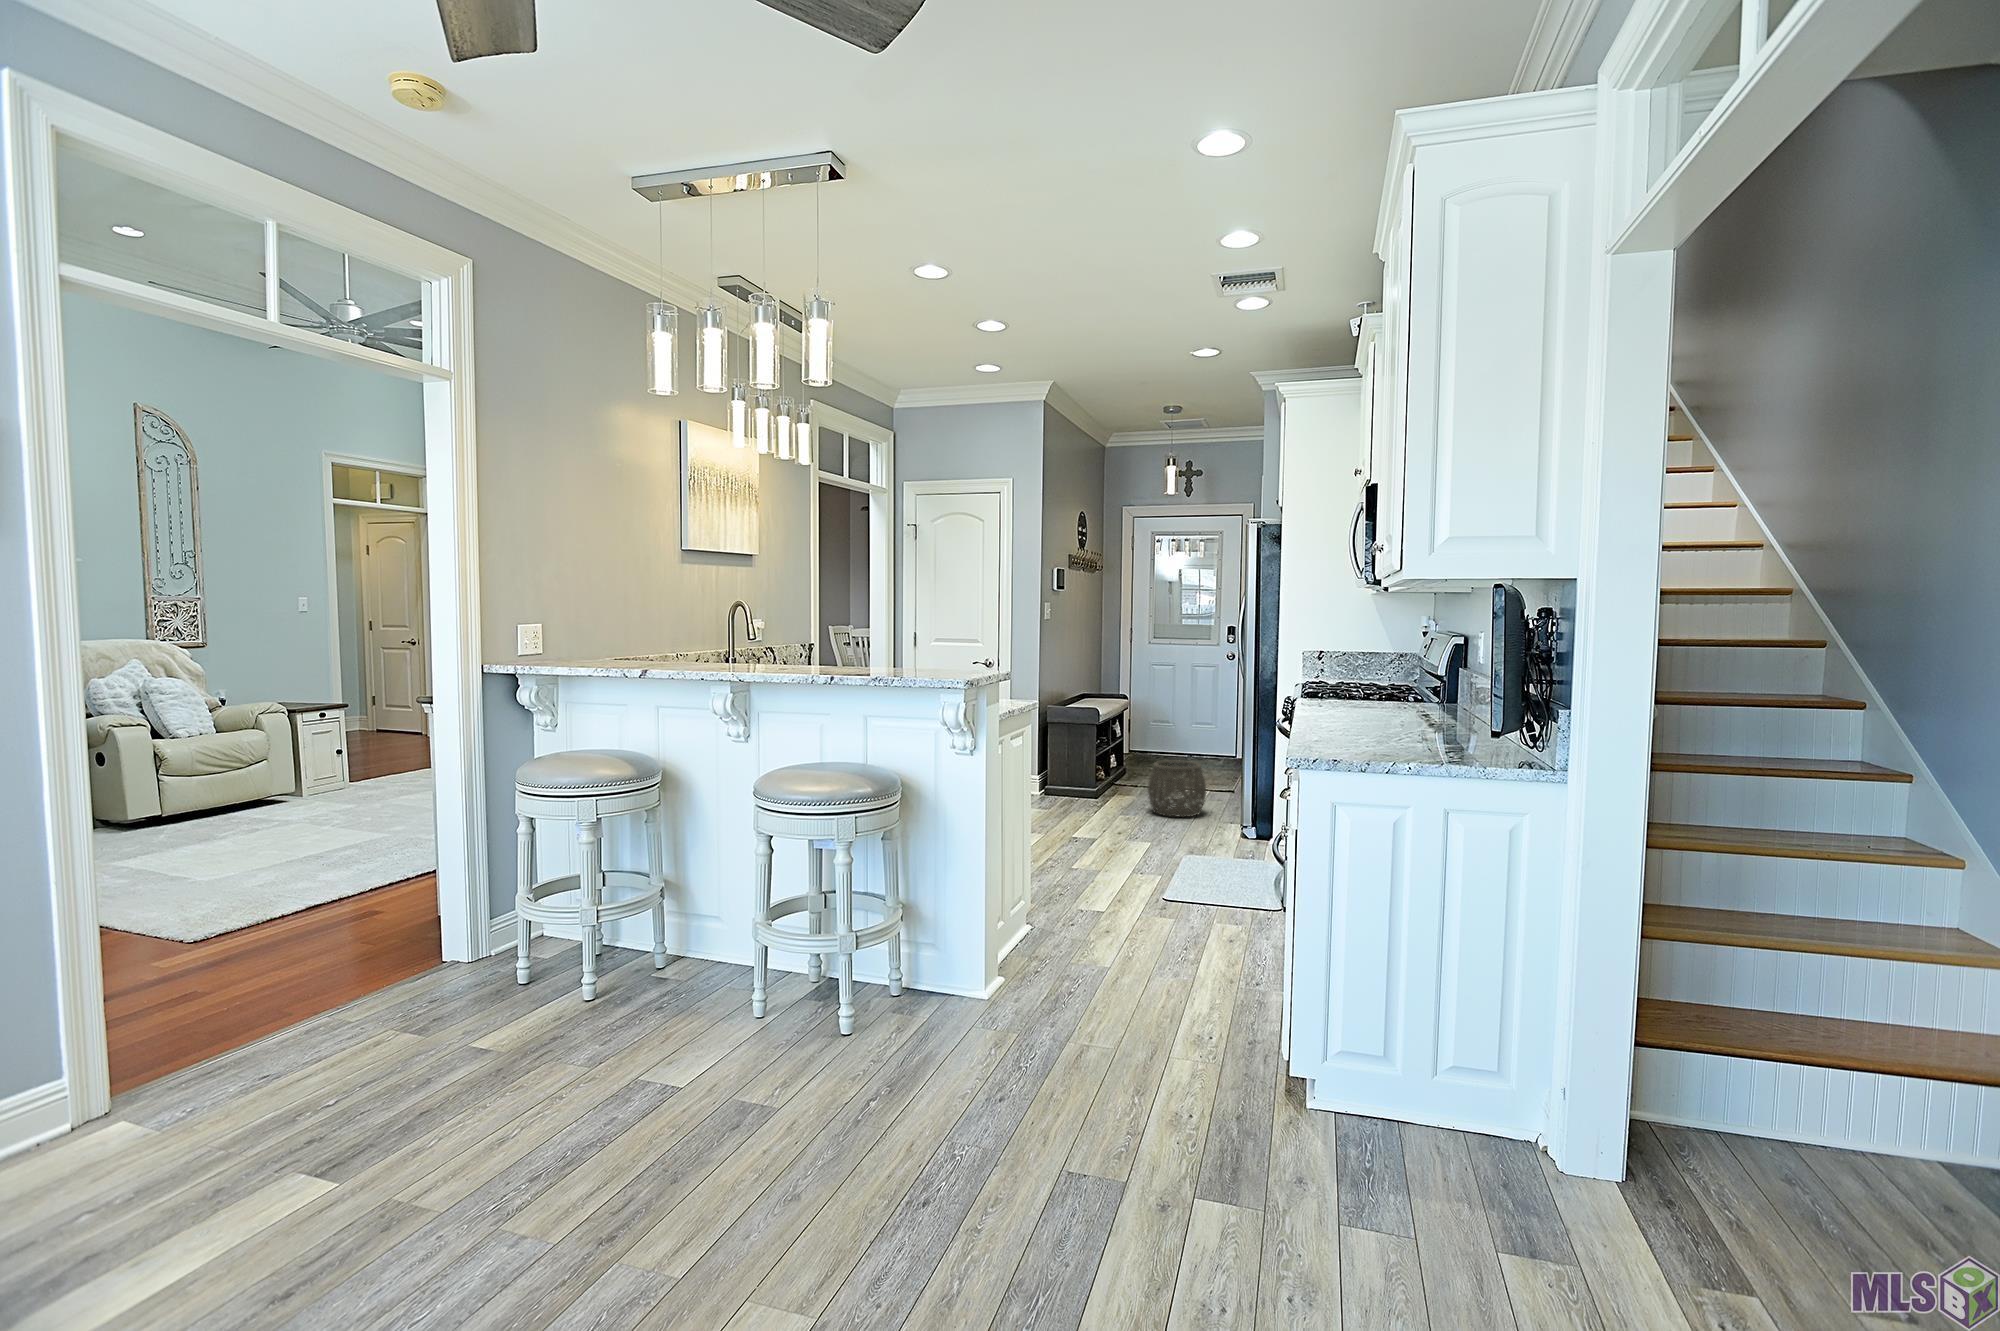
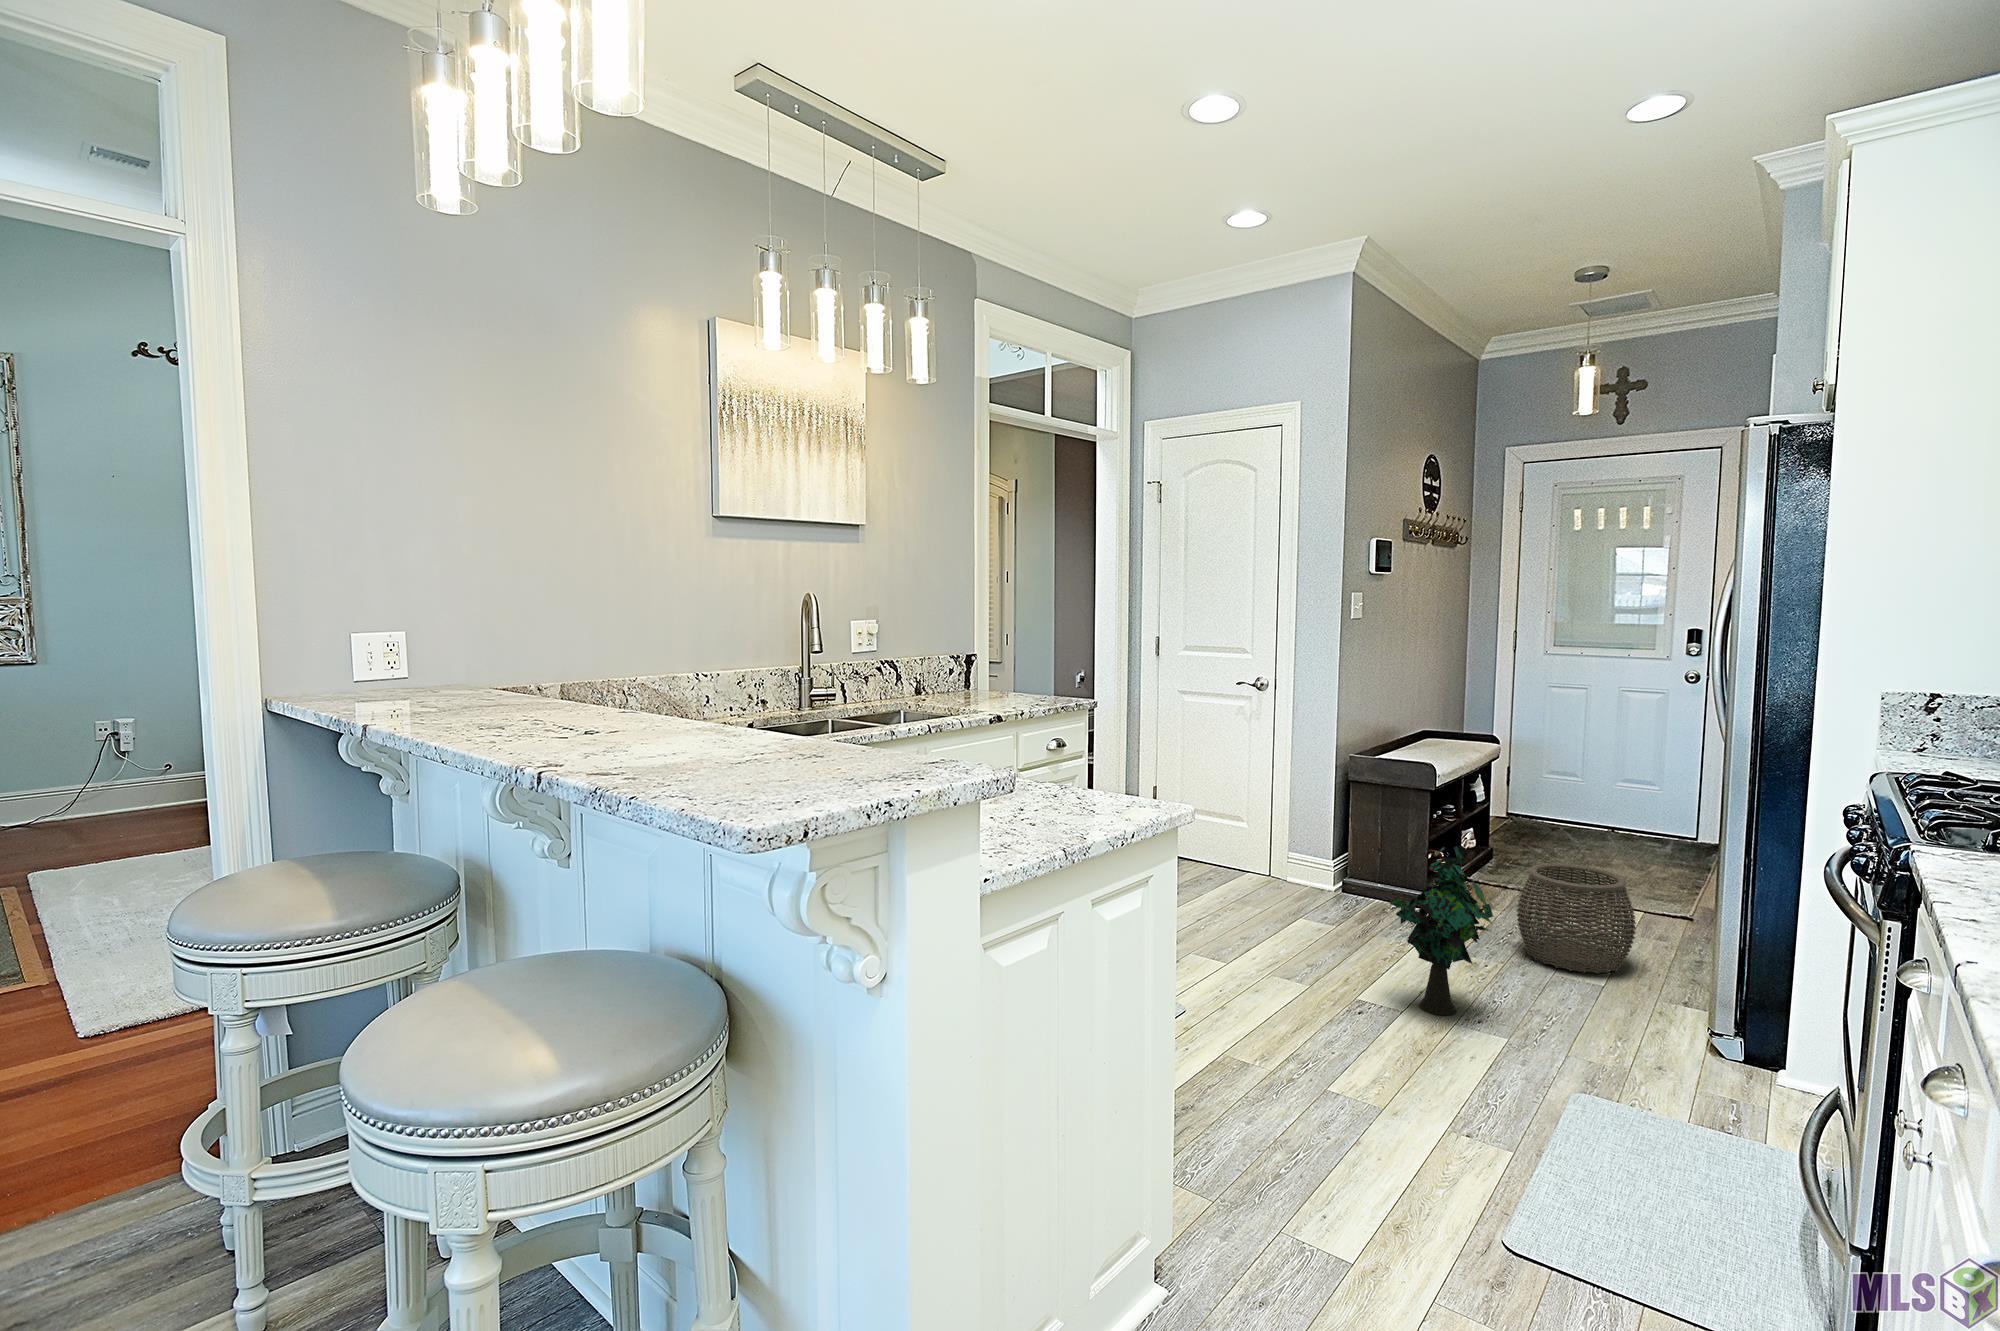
decorative plant: none [1087,744,1141,839] -> present [1389,845,1493,1015]

